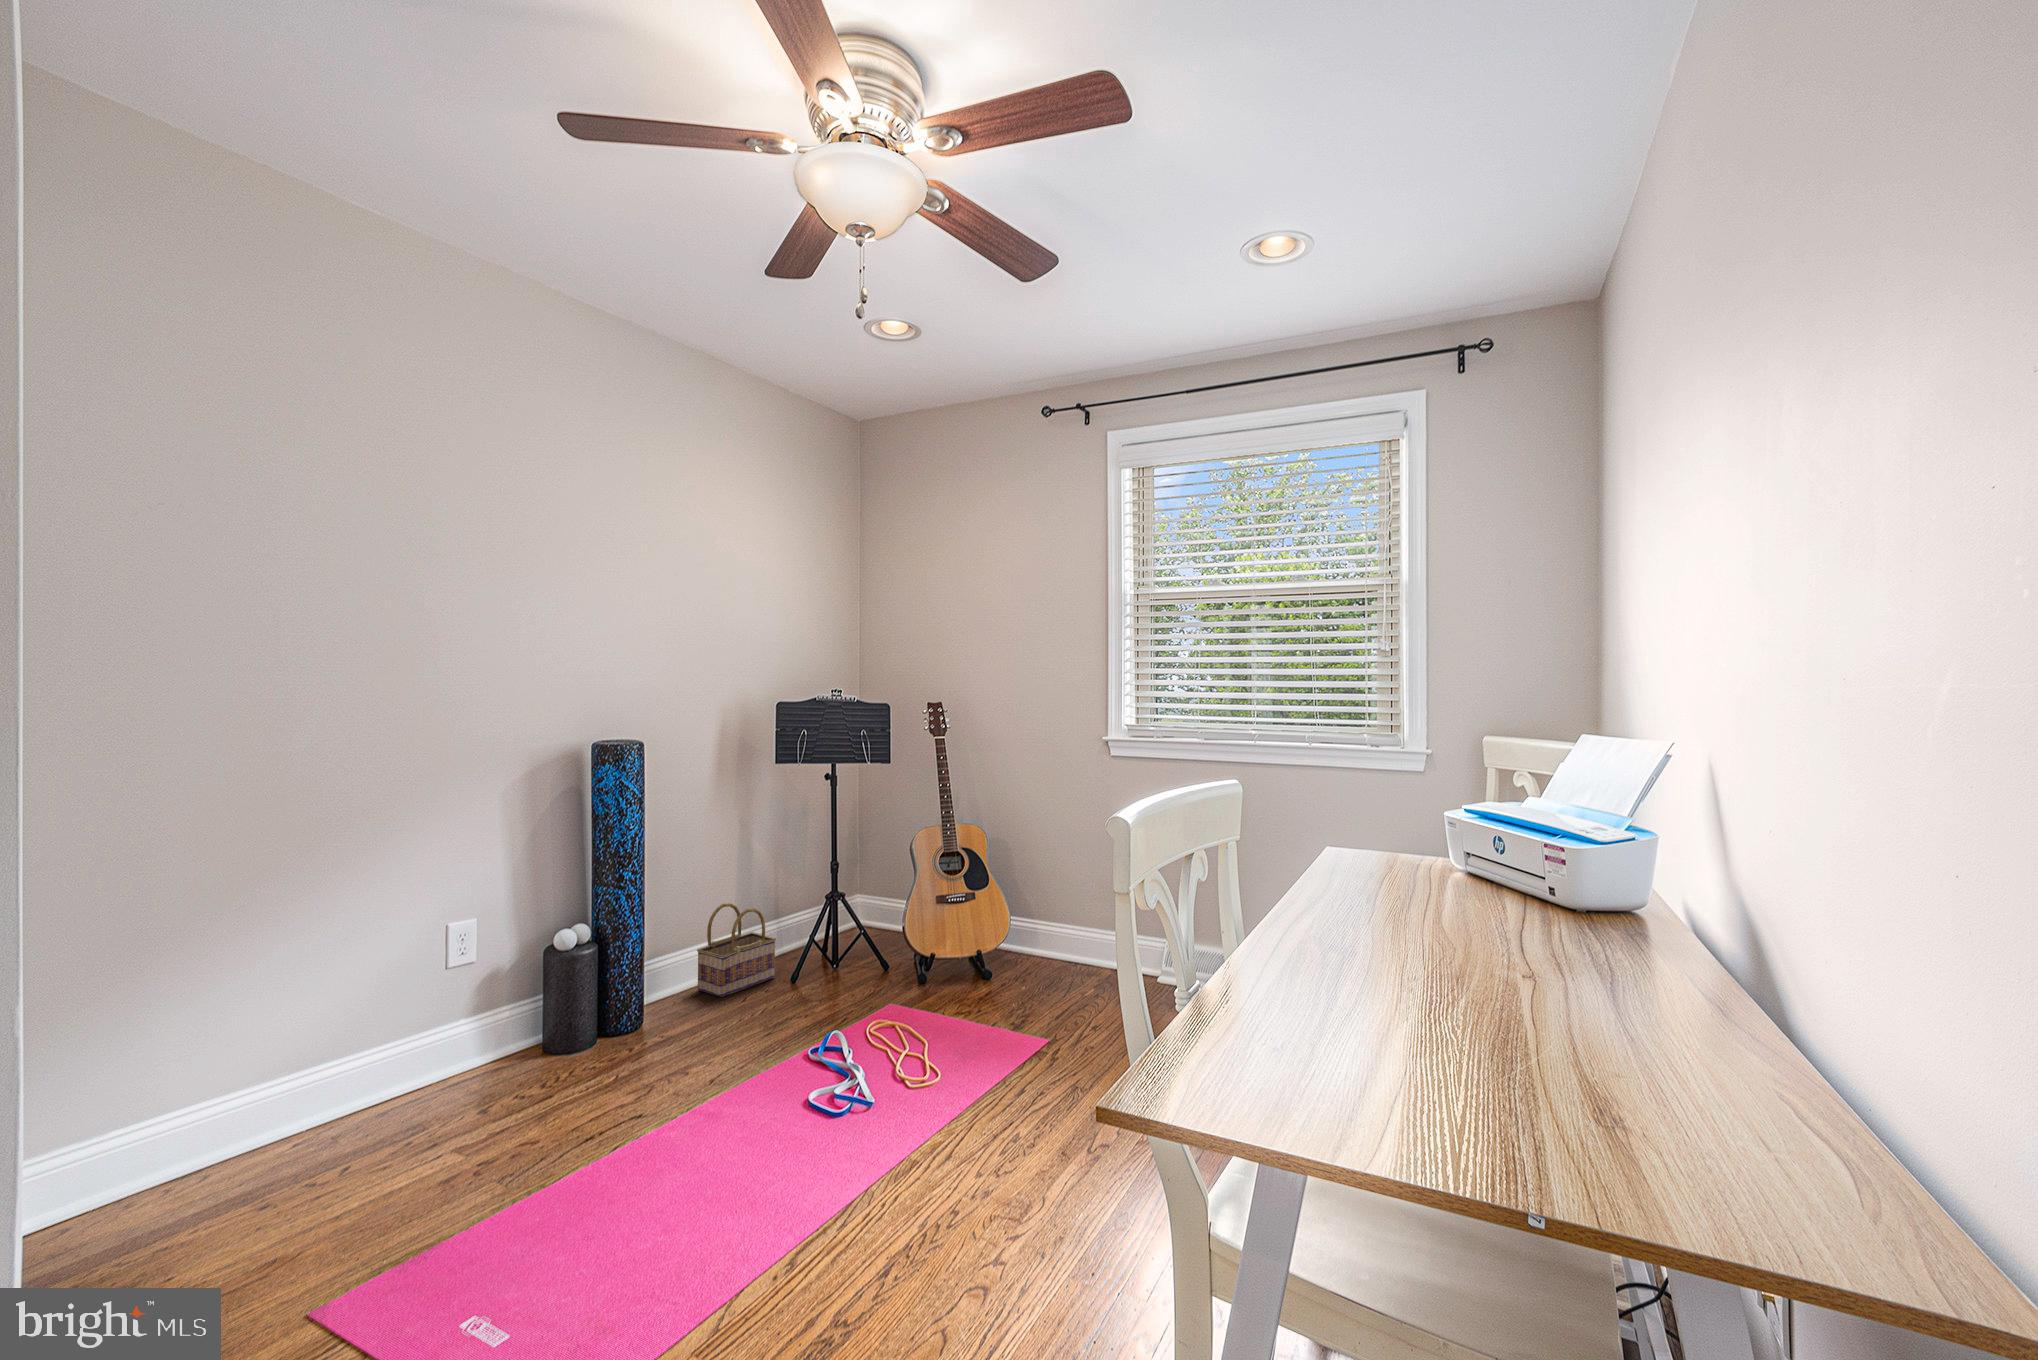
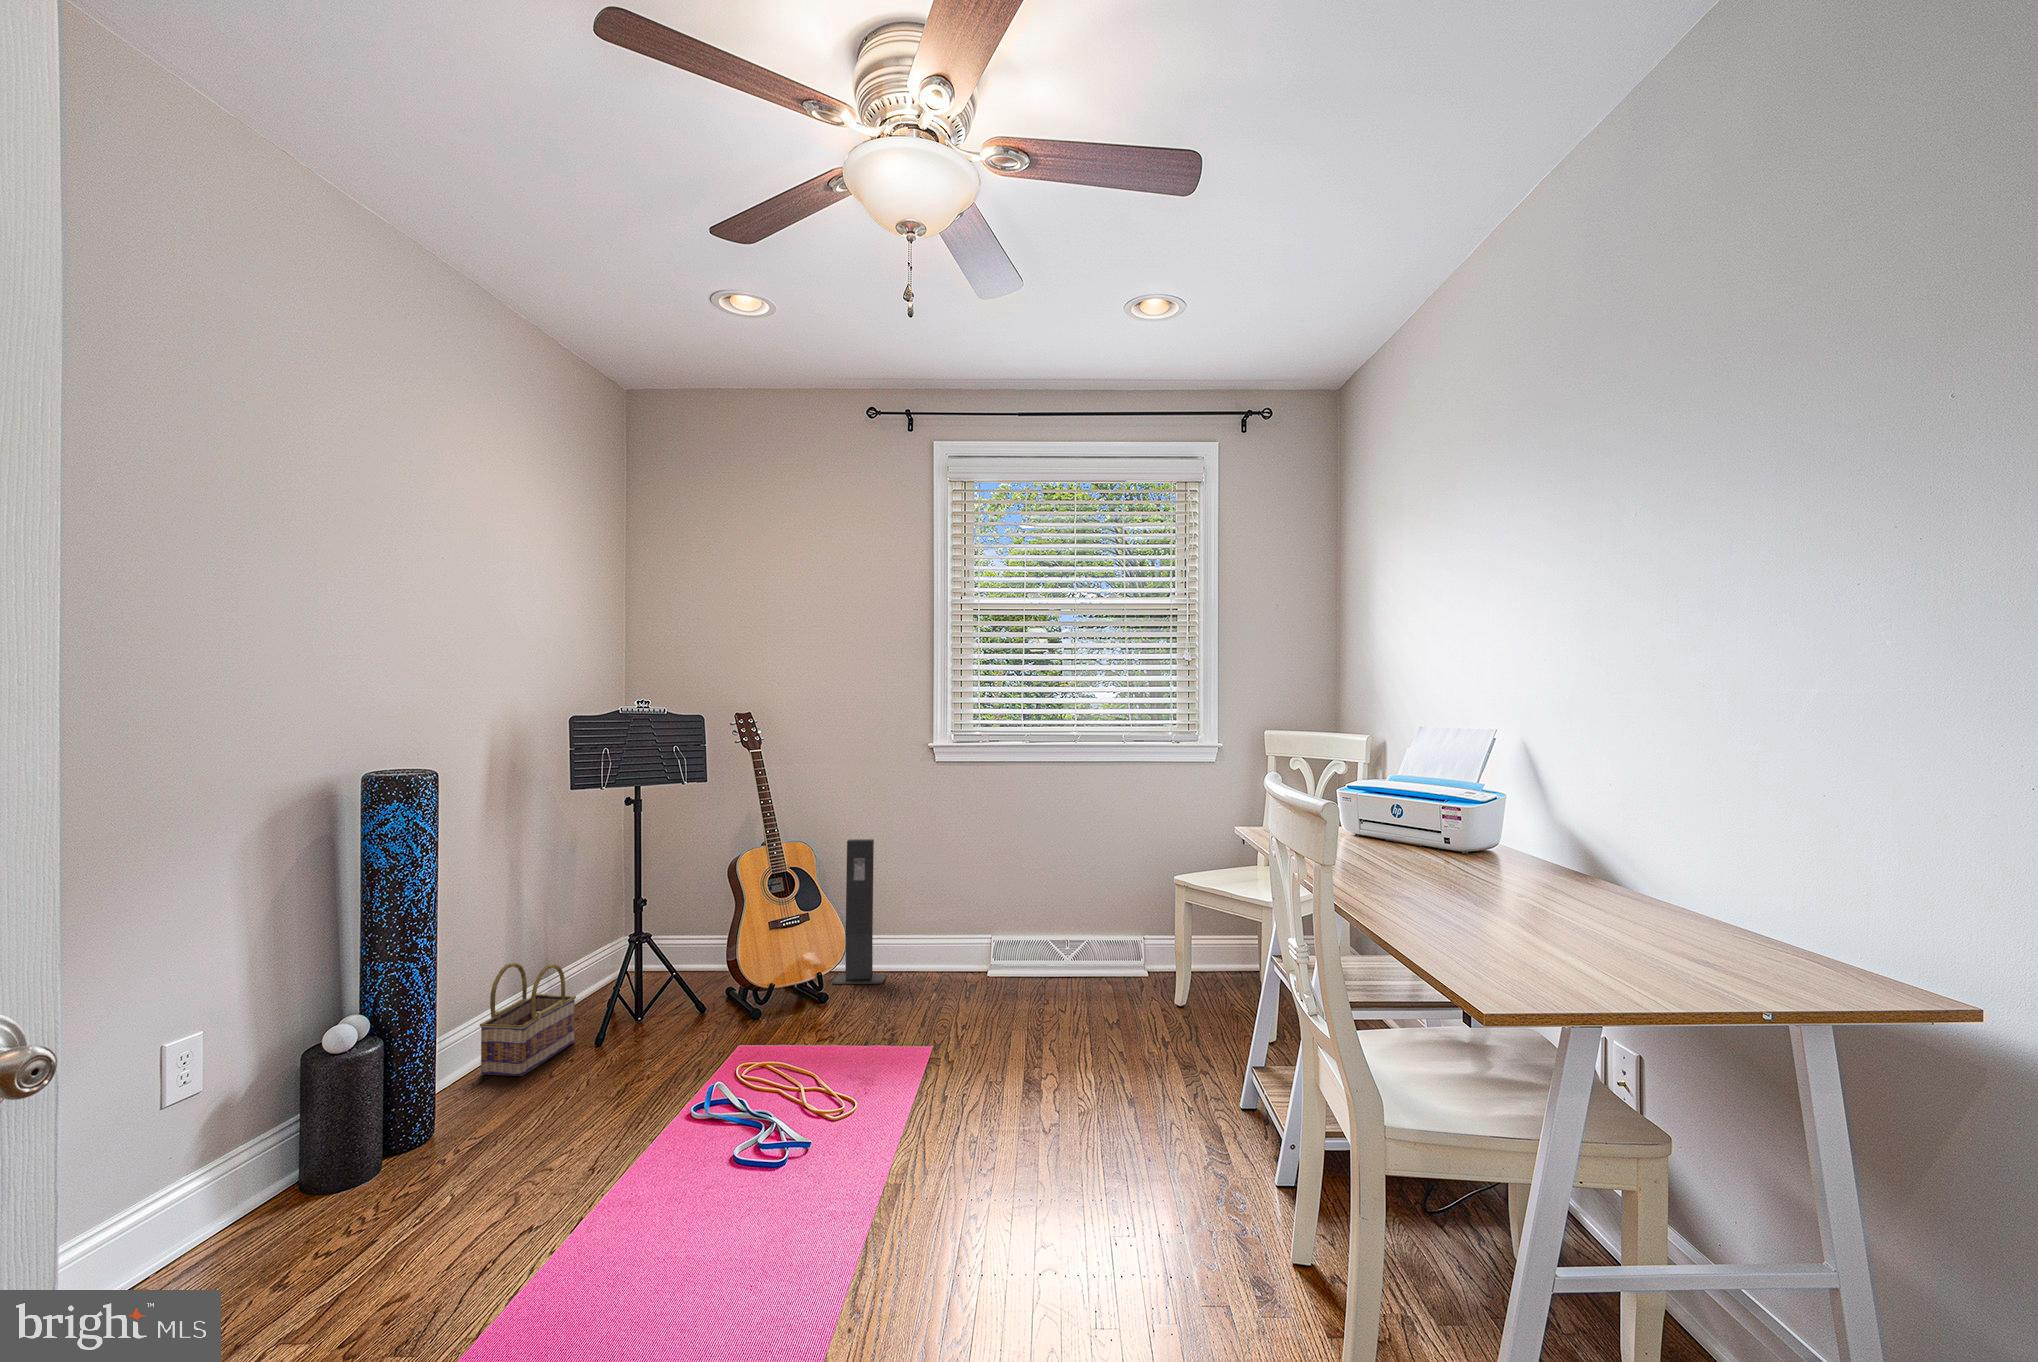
speaker: none [1006,827,1061,972] -> present [832,839,886,984]

